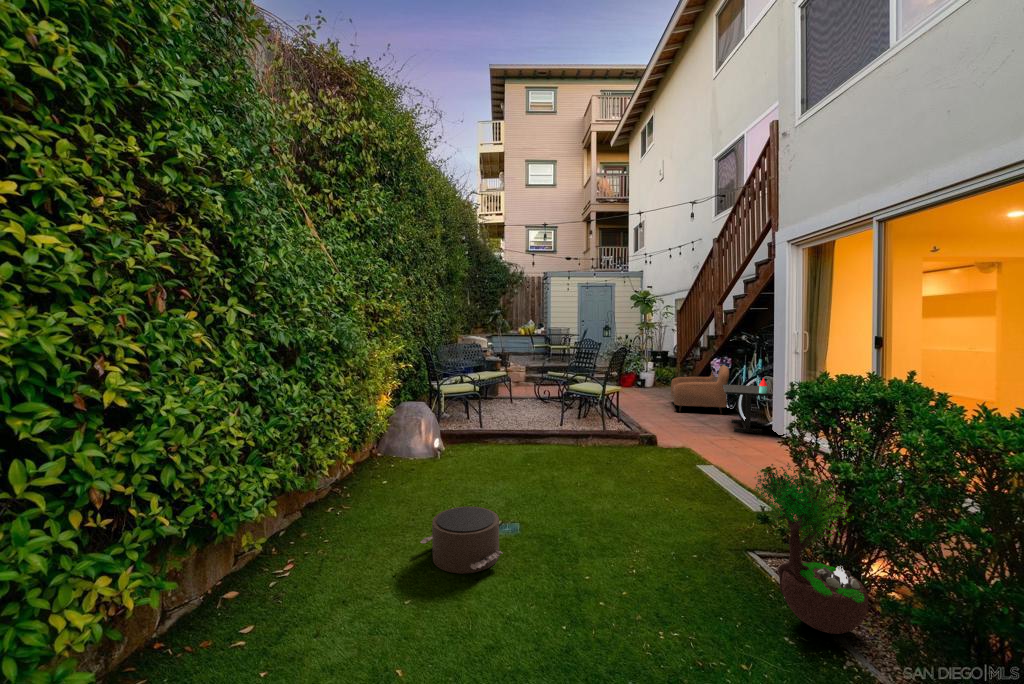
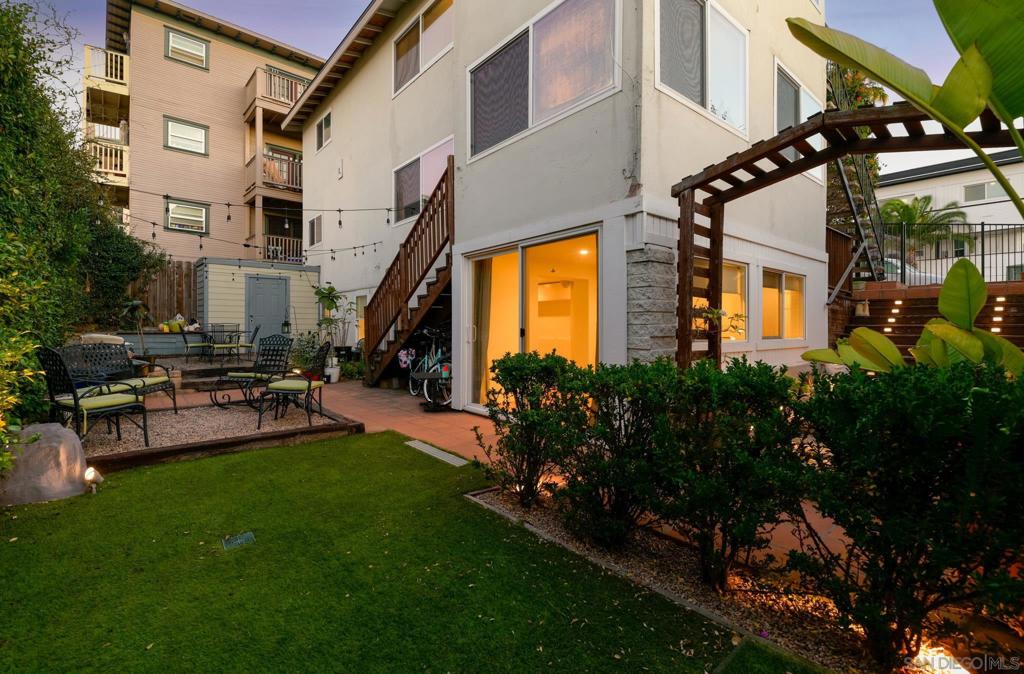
armchair: present [671,365,729,413] -> none [362,356,415,402]
potted tree: present [754,455,868,634] -> none [477,411,547,529]
pouf: present [420,507,502,574] -> none [134,518,255,596]

